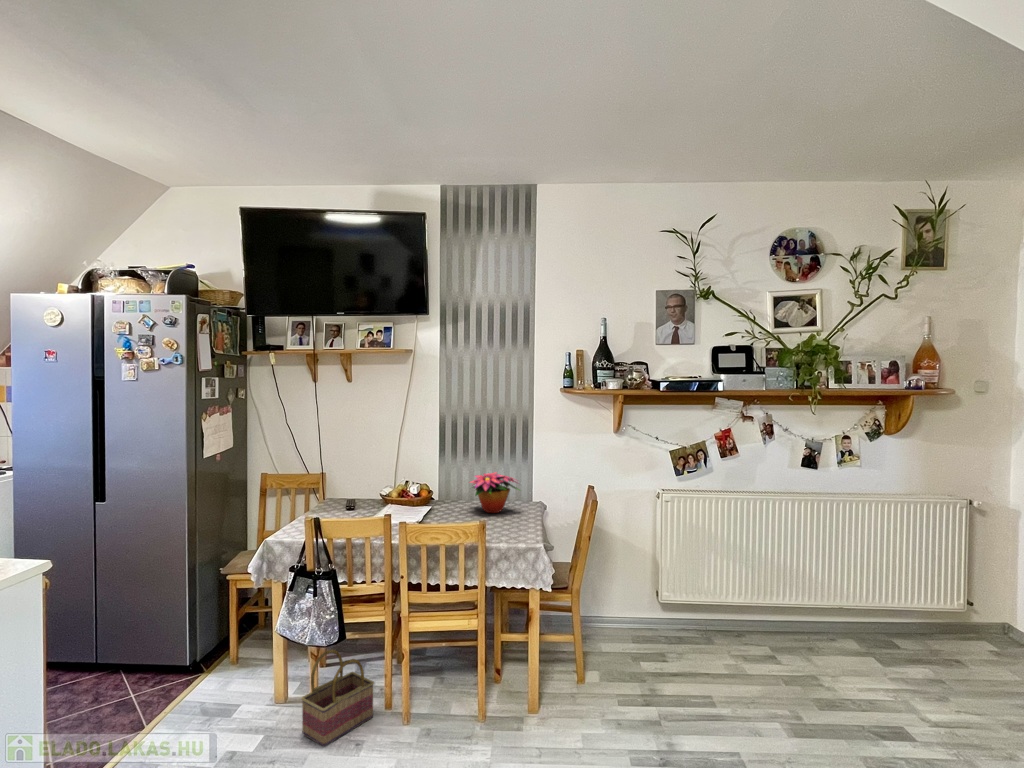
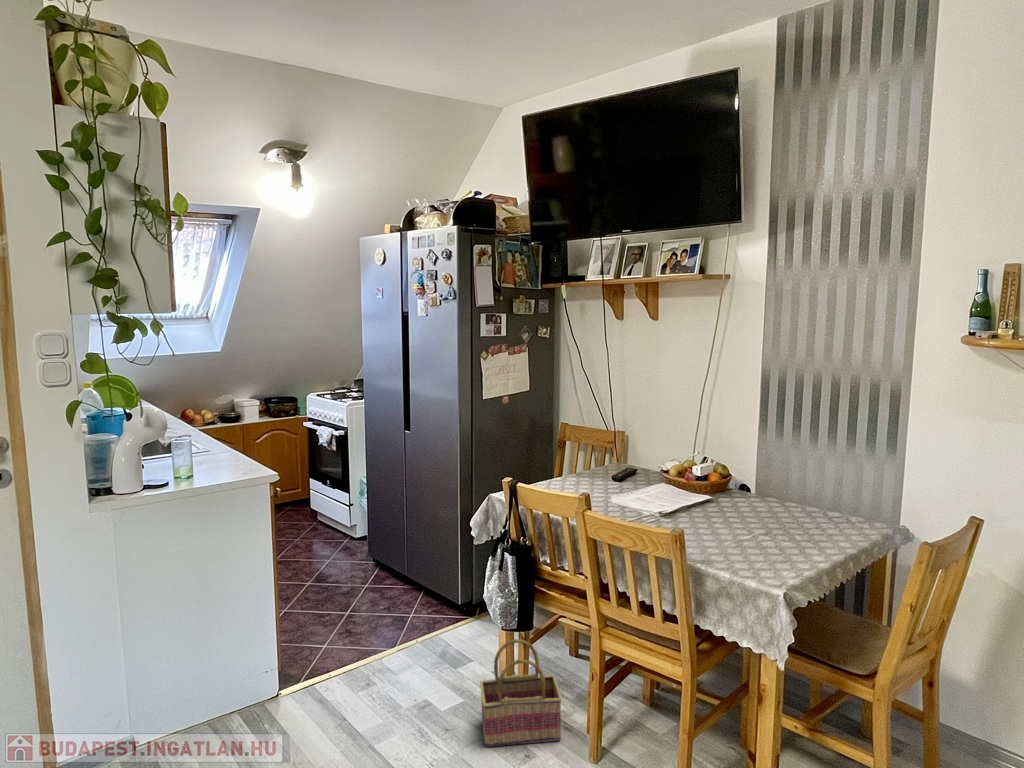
flower arrangement: present [470,472,519,513] -> none [752,460,850,525]

